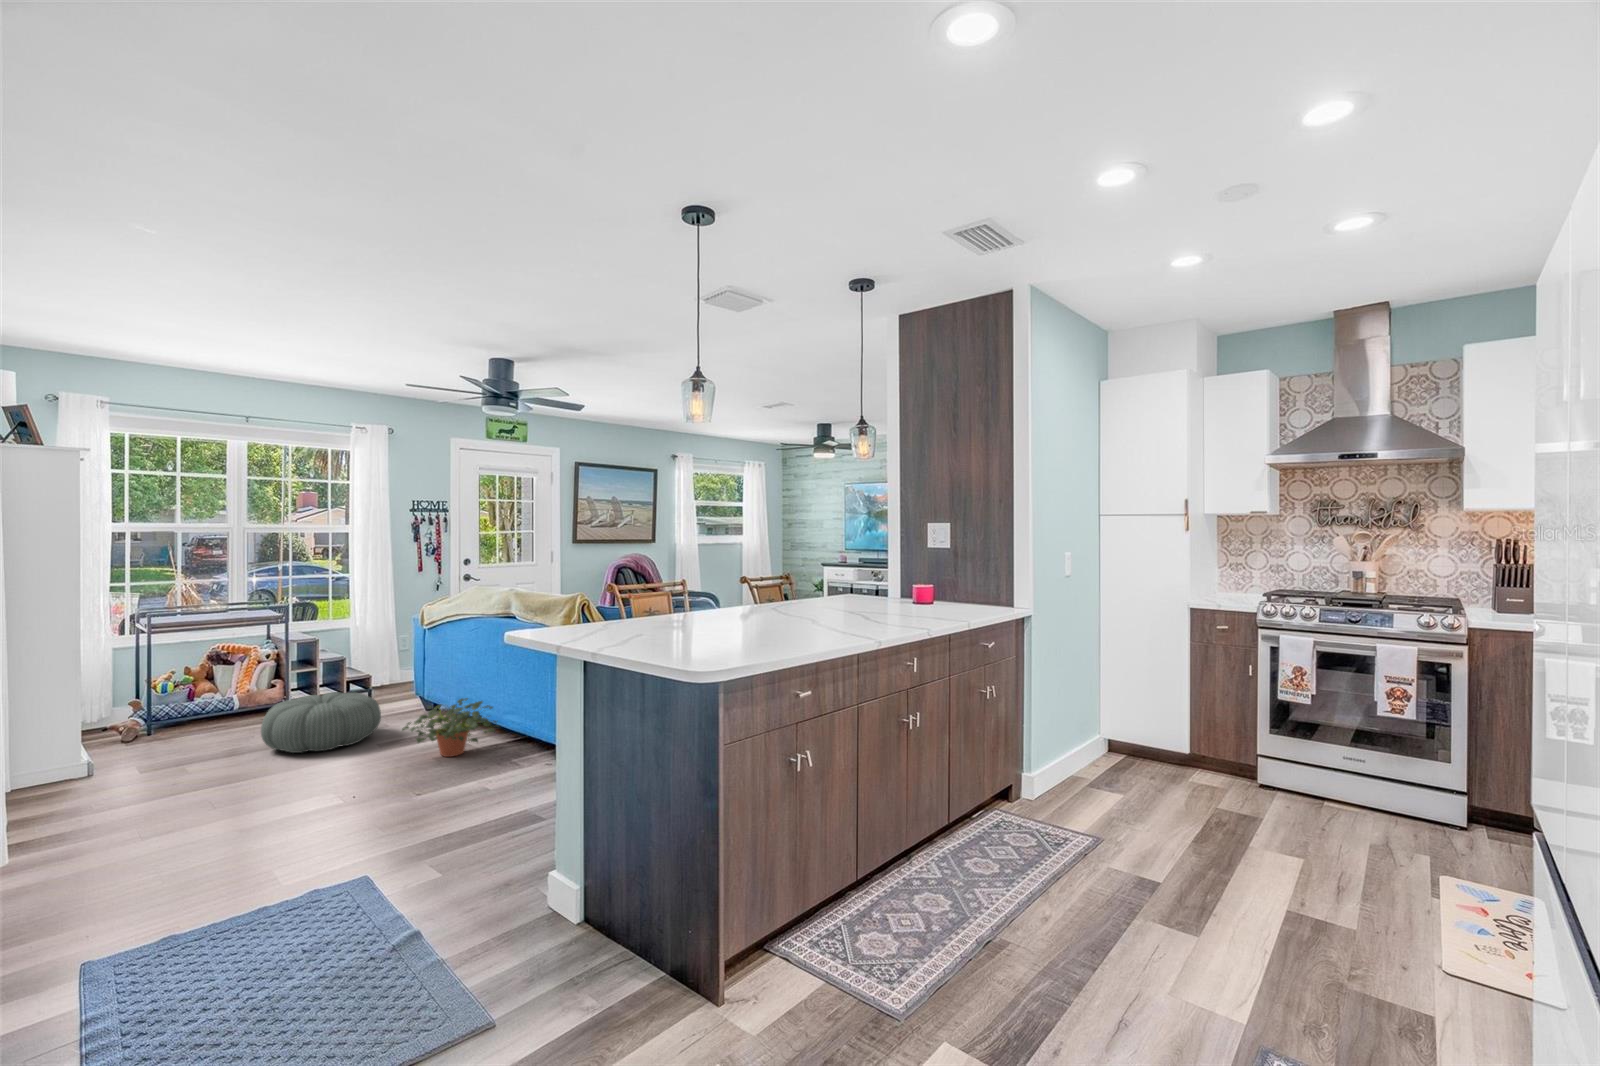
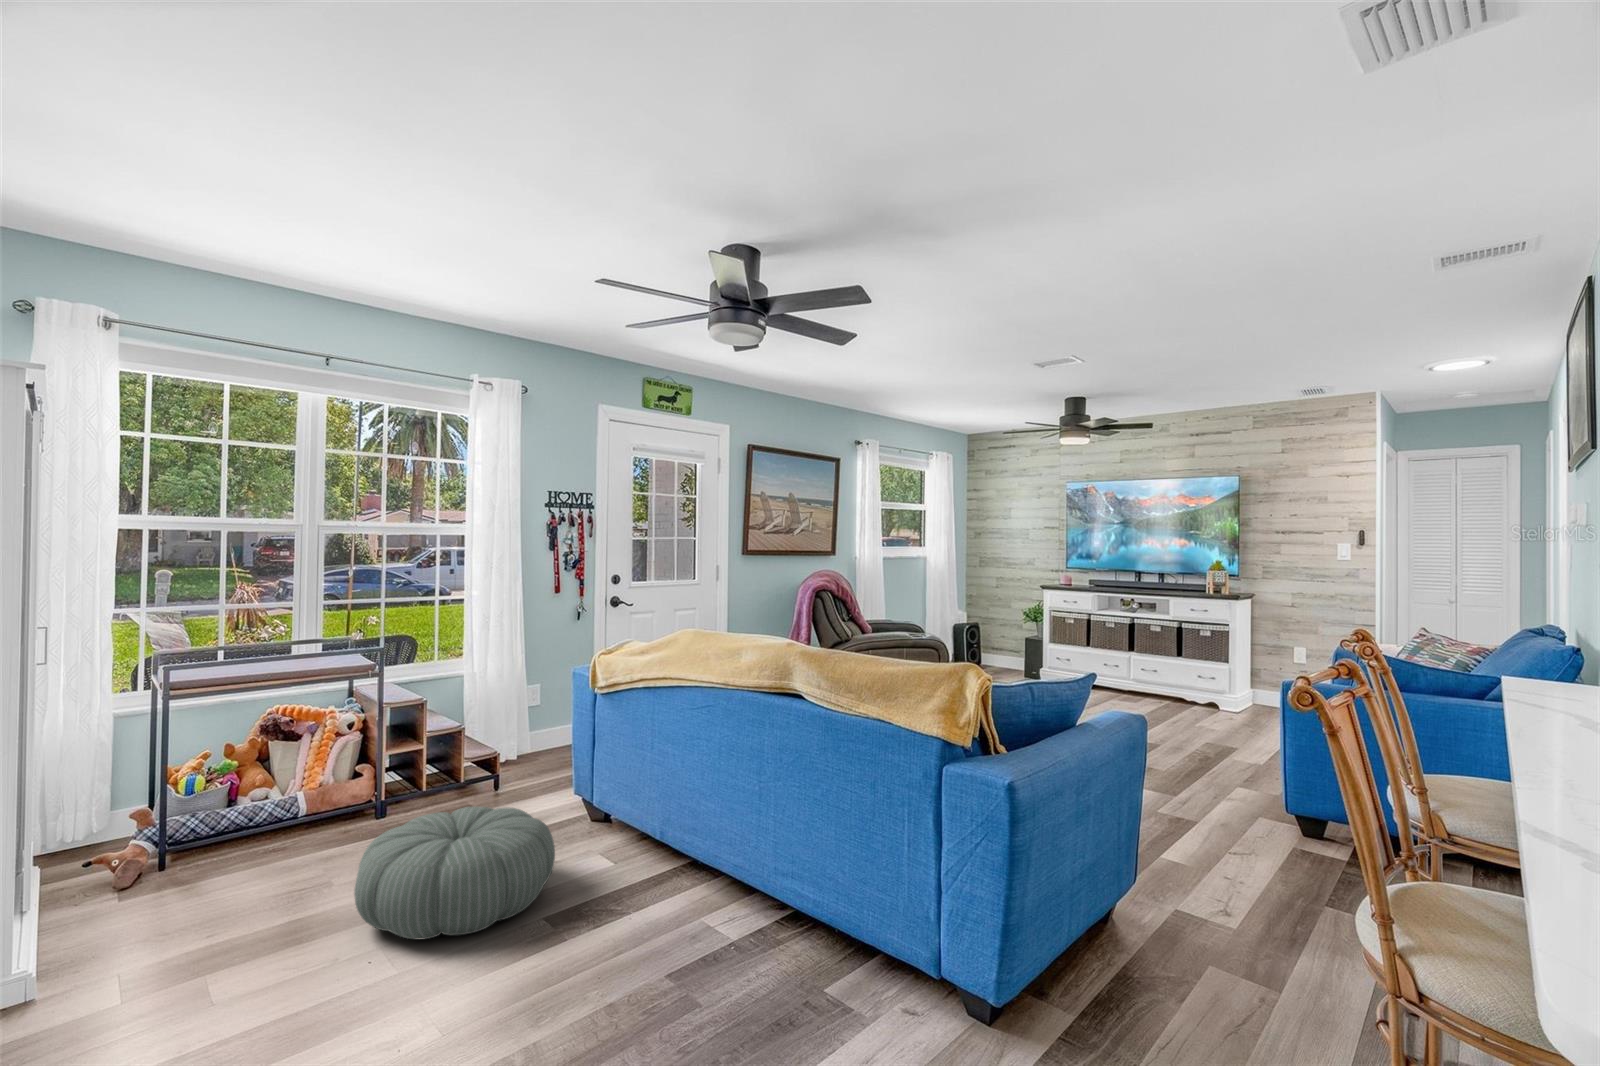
potted plant: present [402,698,500,757] -> none [626,831,806,961]

